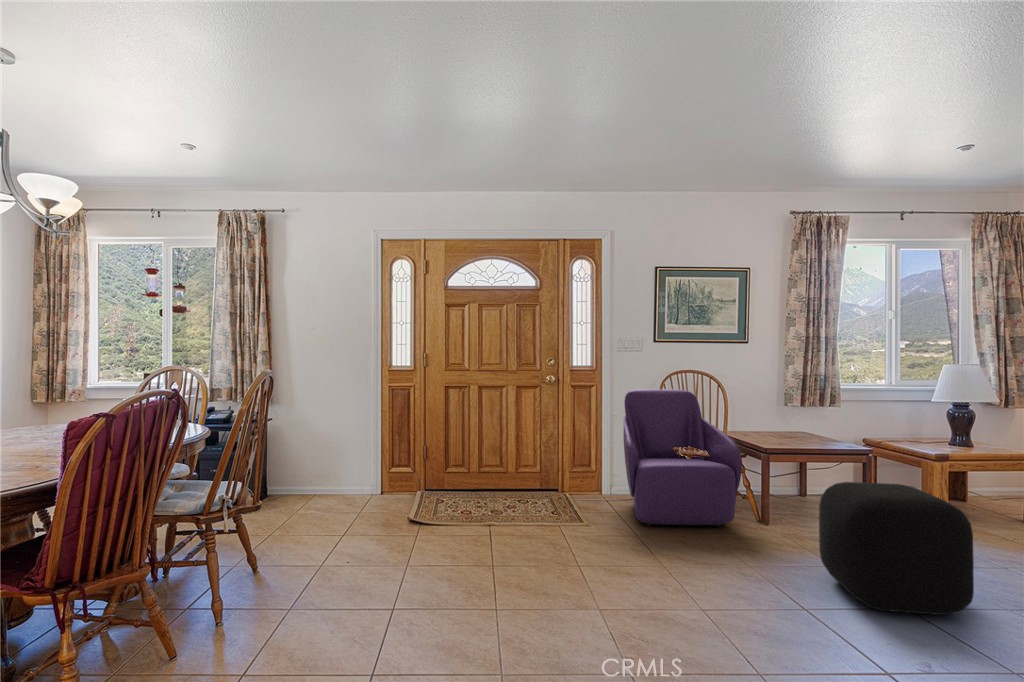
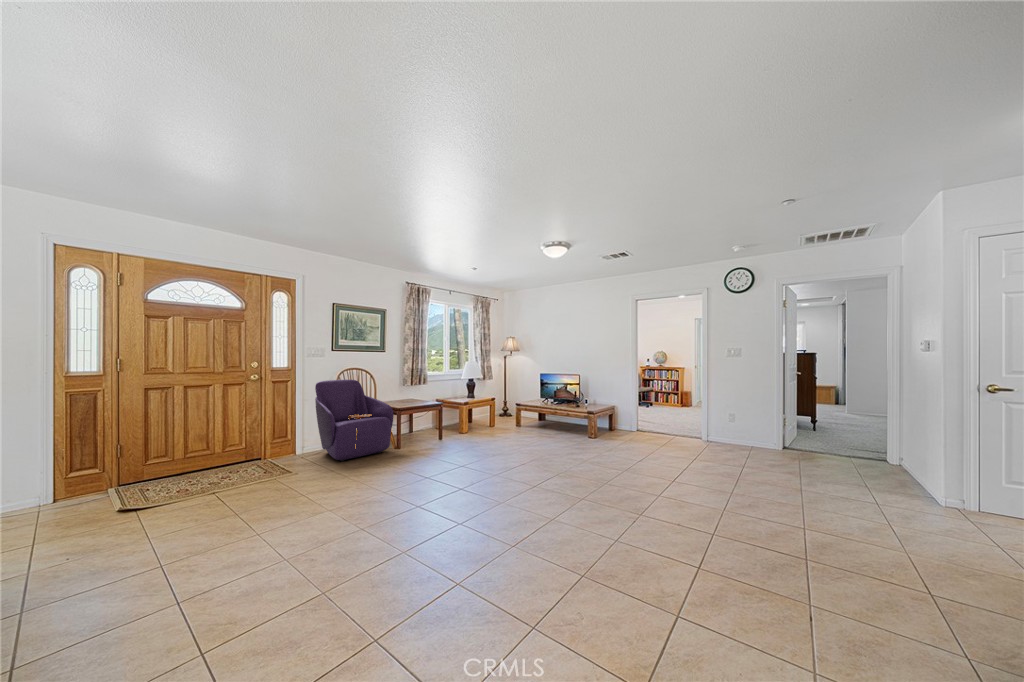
ottoman: present [819,482,974,615] -> none [438,409,492,461]

